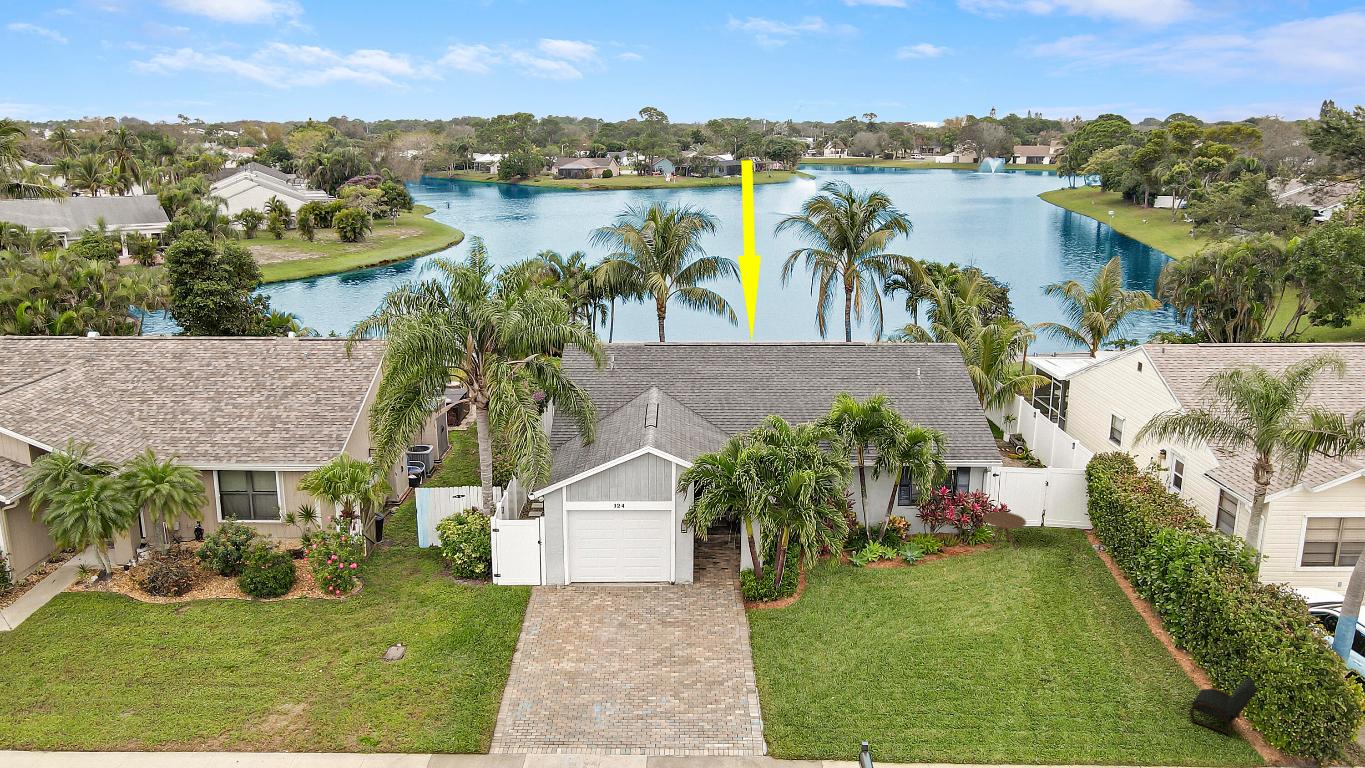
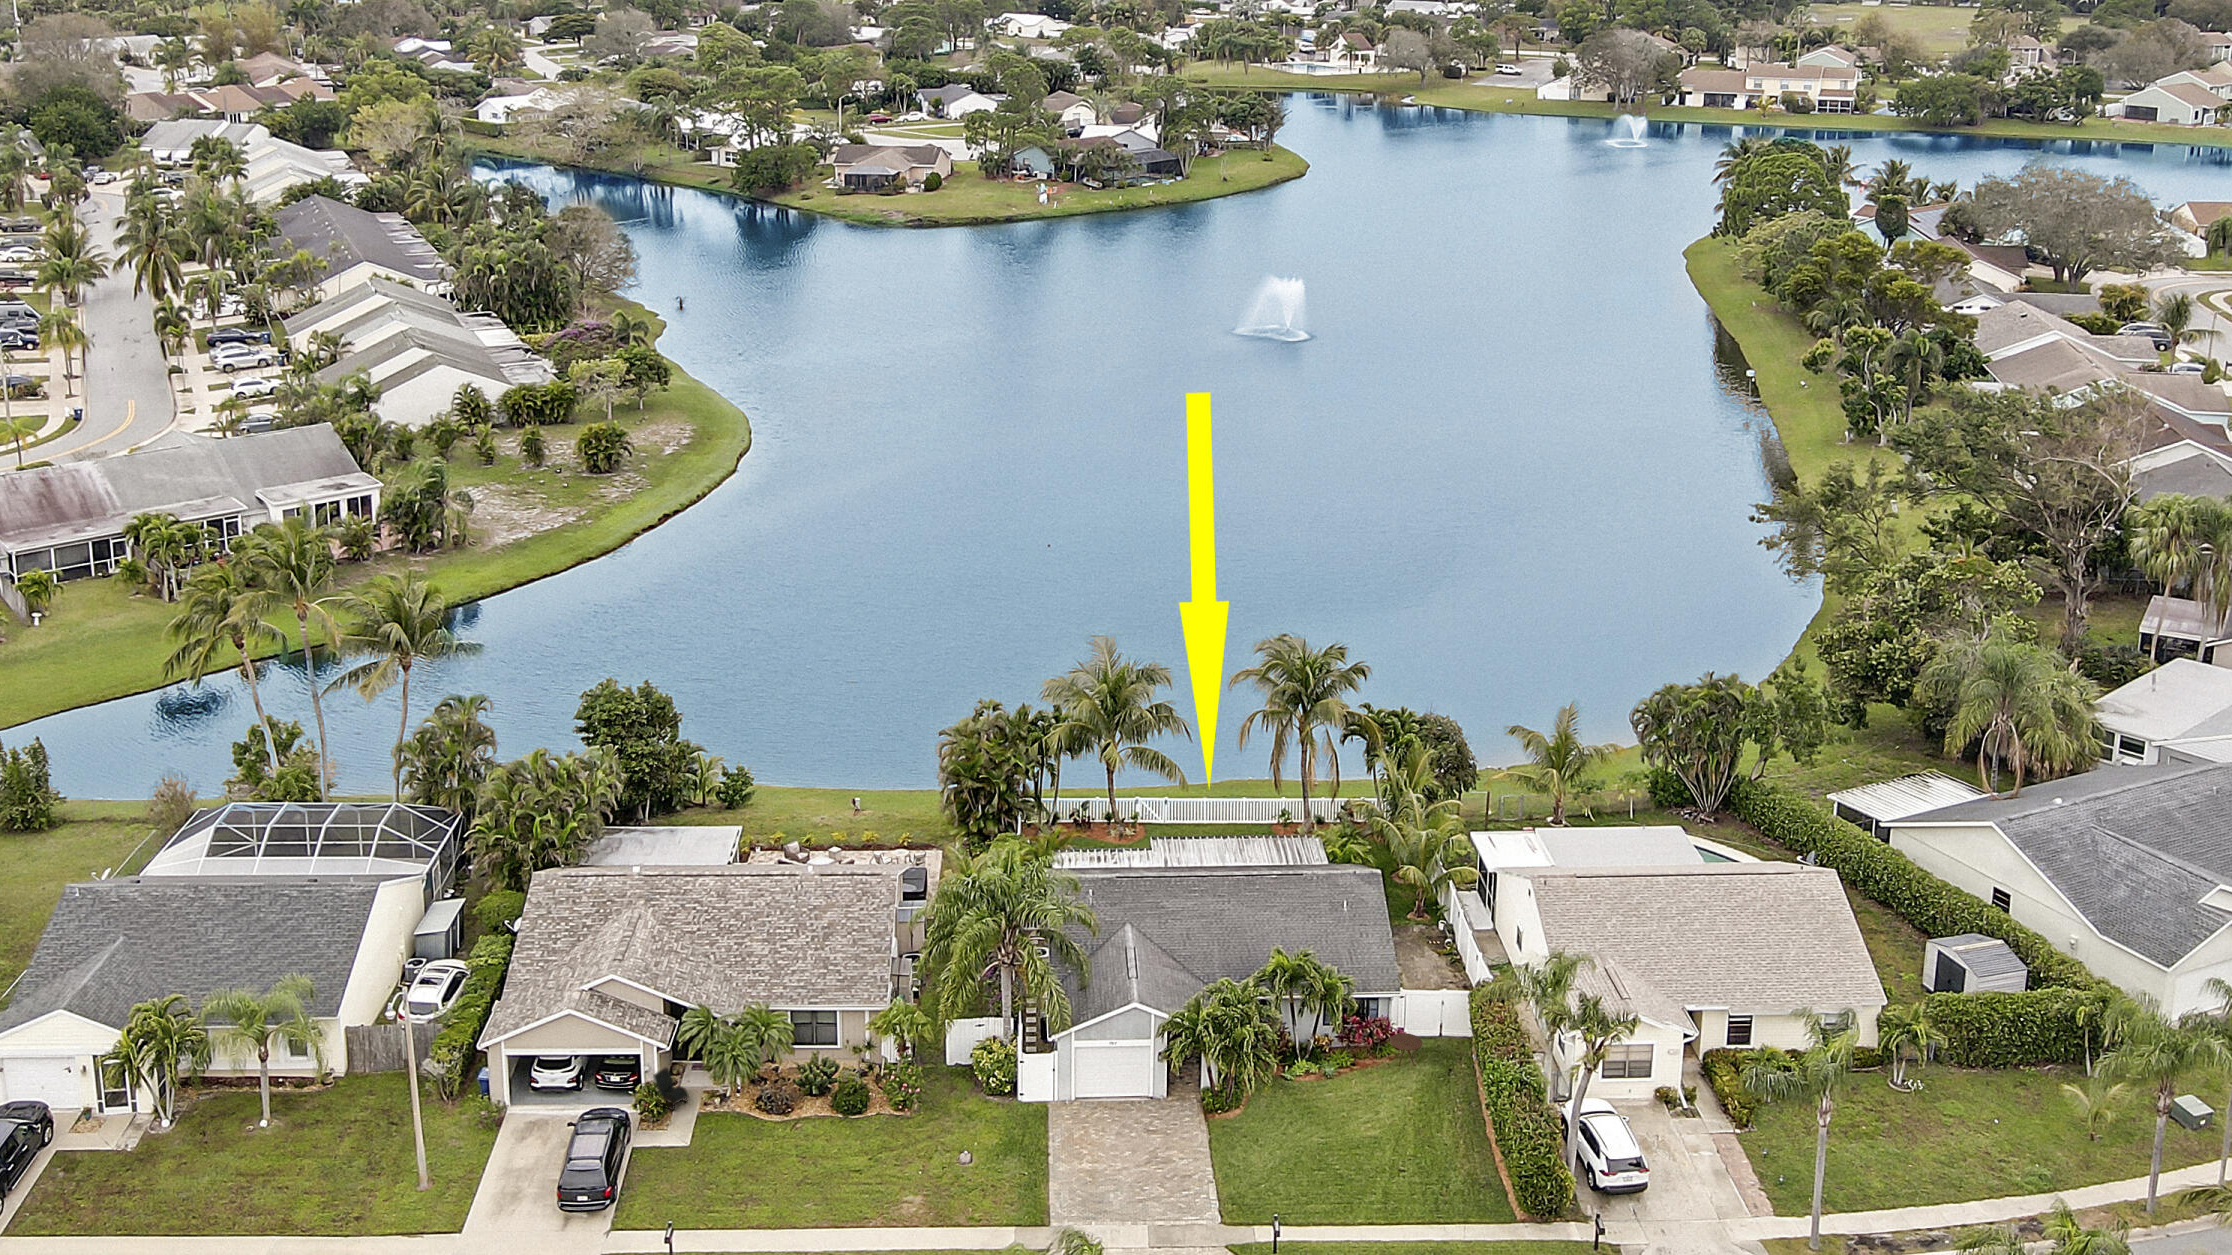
lounge chair: present [1190,677,1258,736] -> present [653,1068,689,1110]

